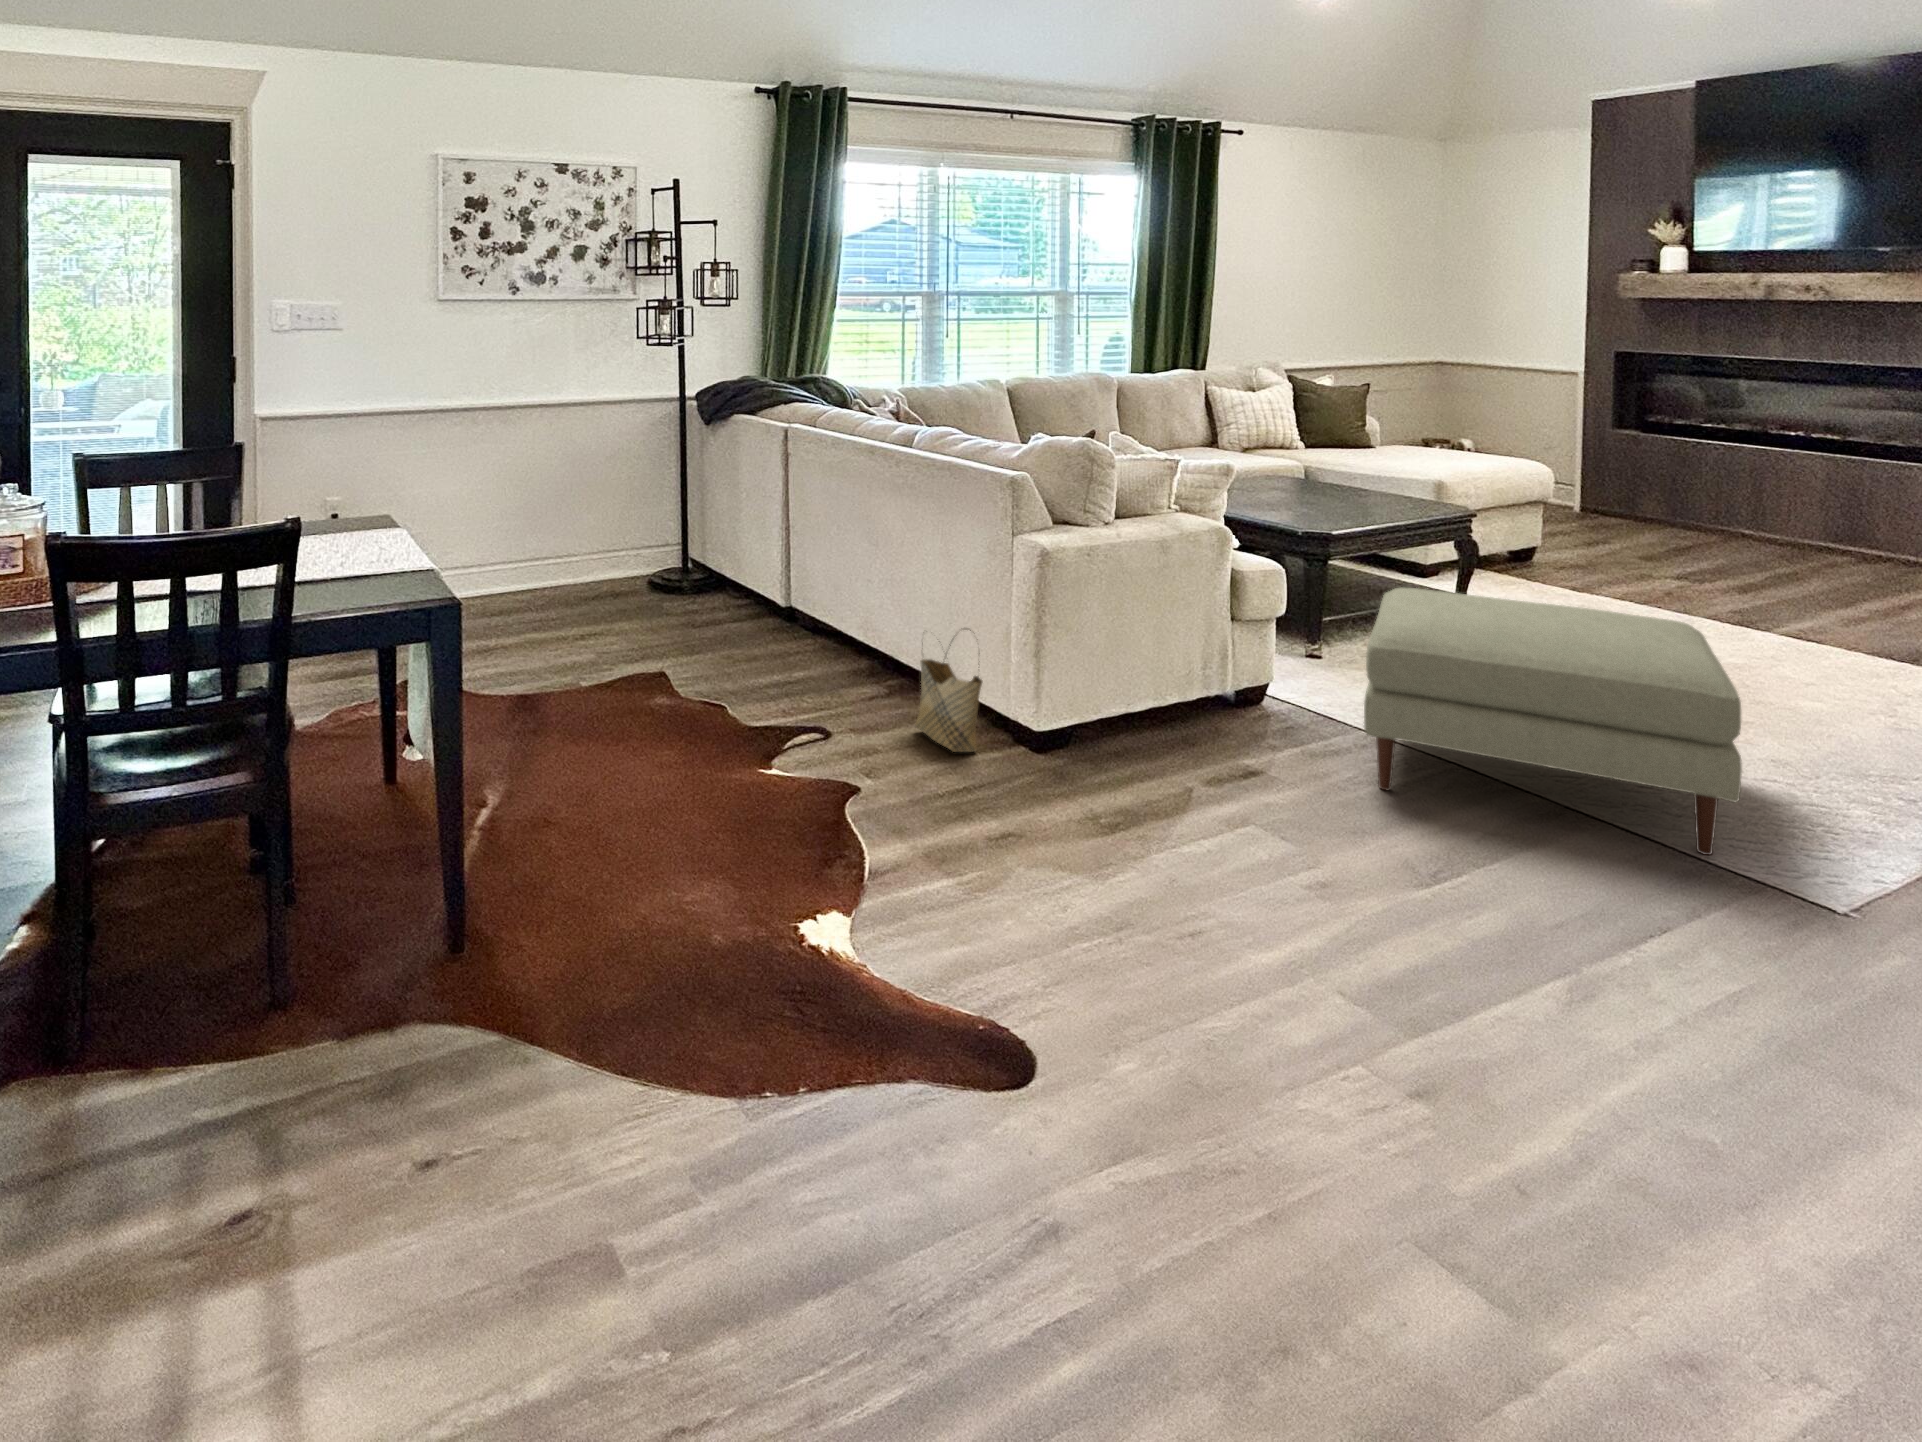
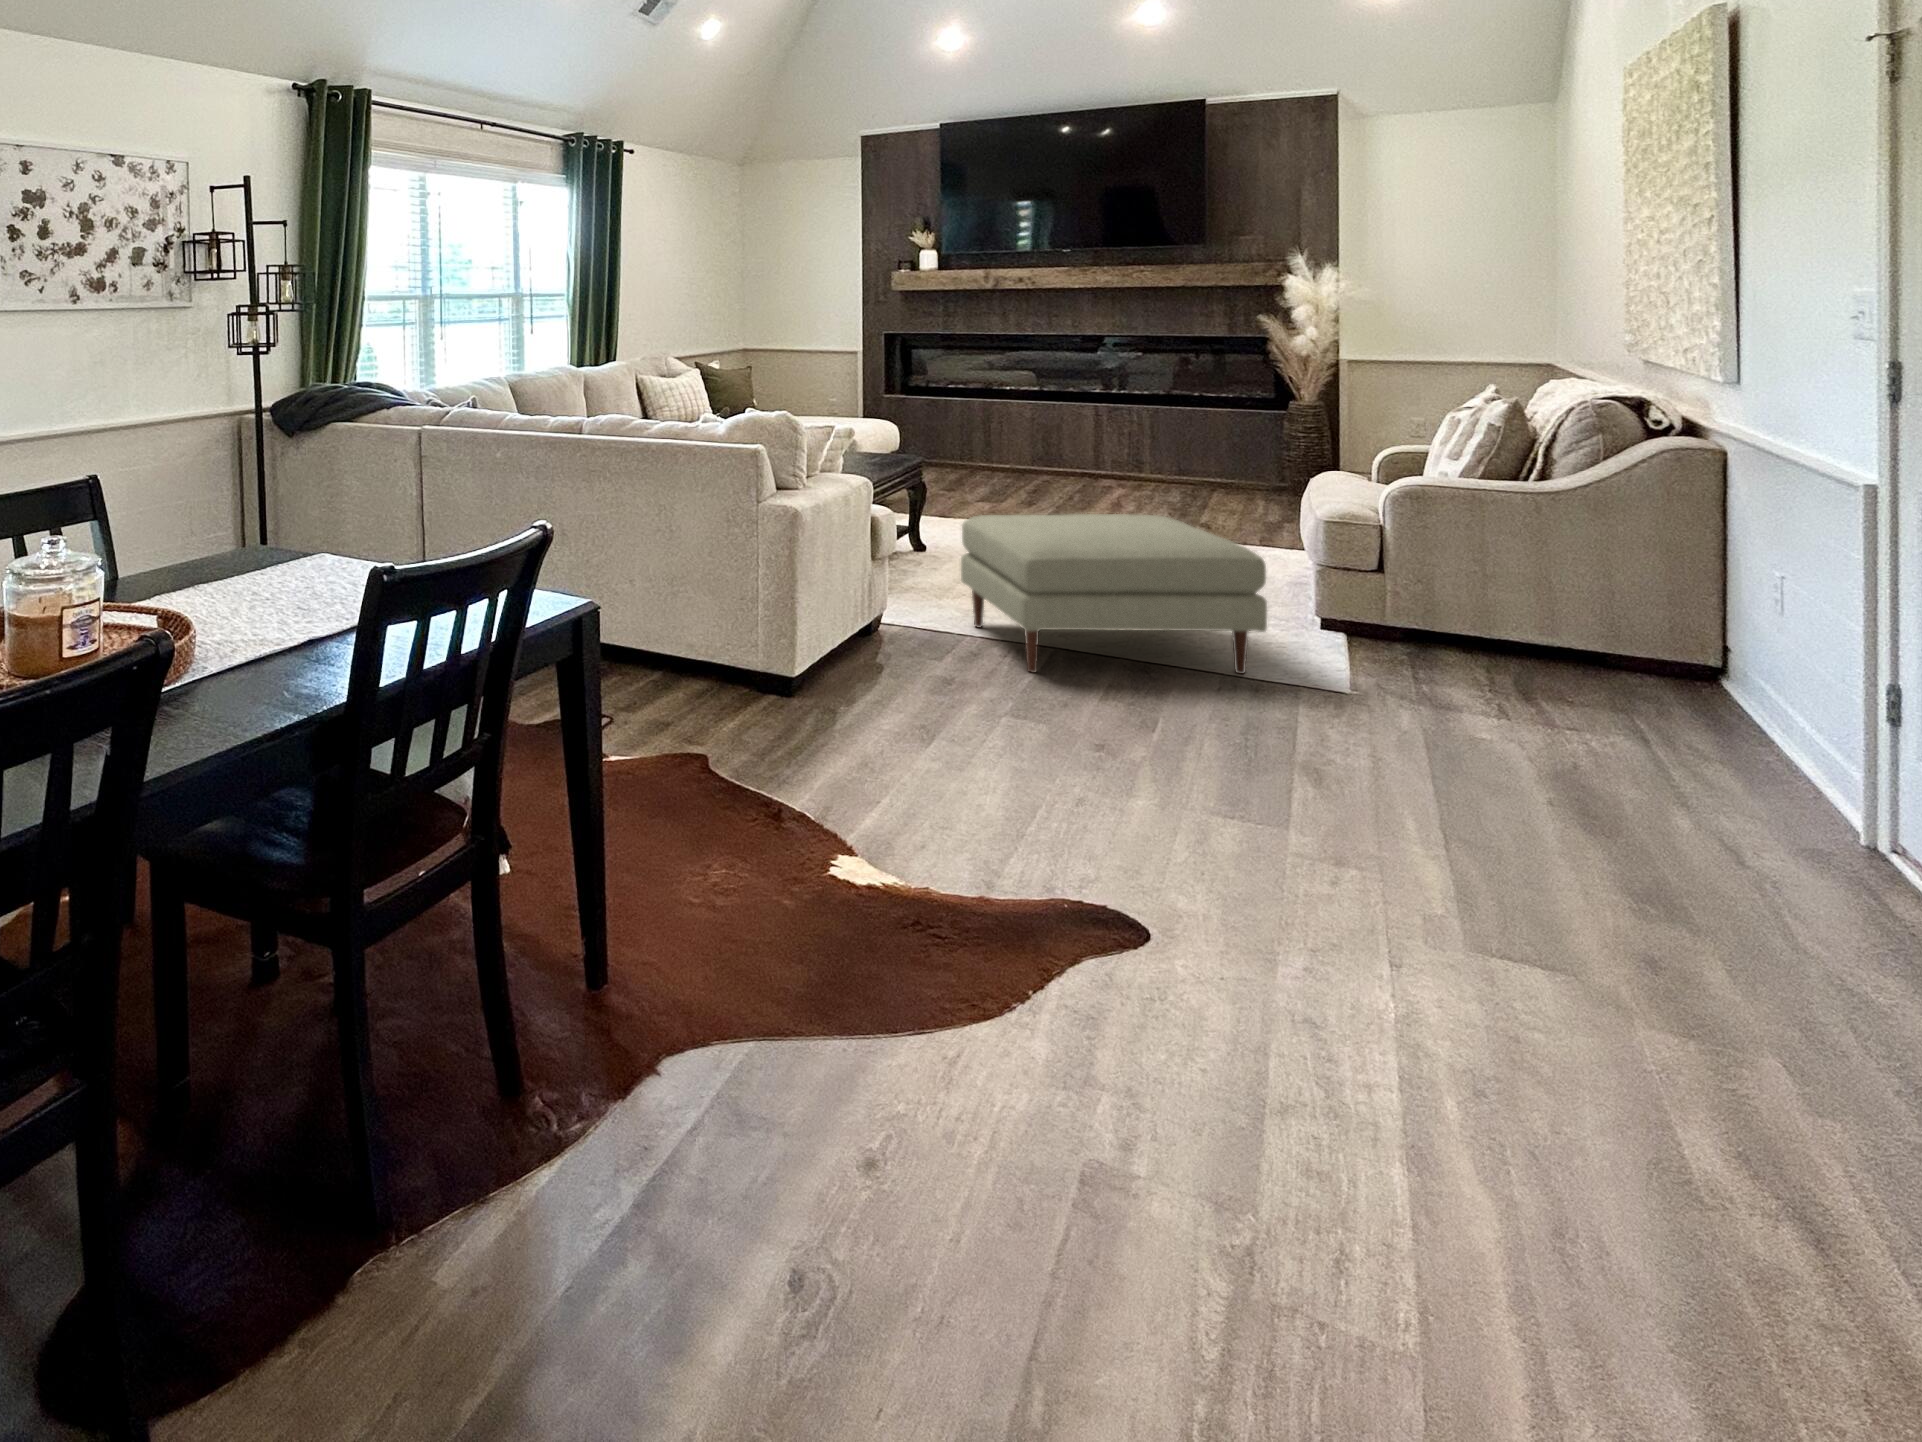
woven basket: present [915,630,983,752] -> none [671,593,746,707]

